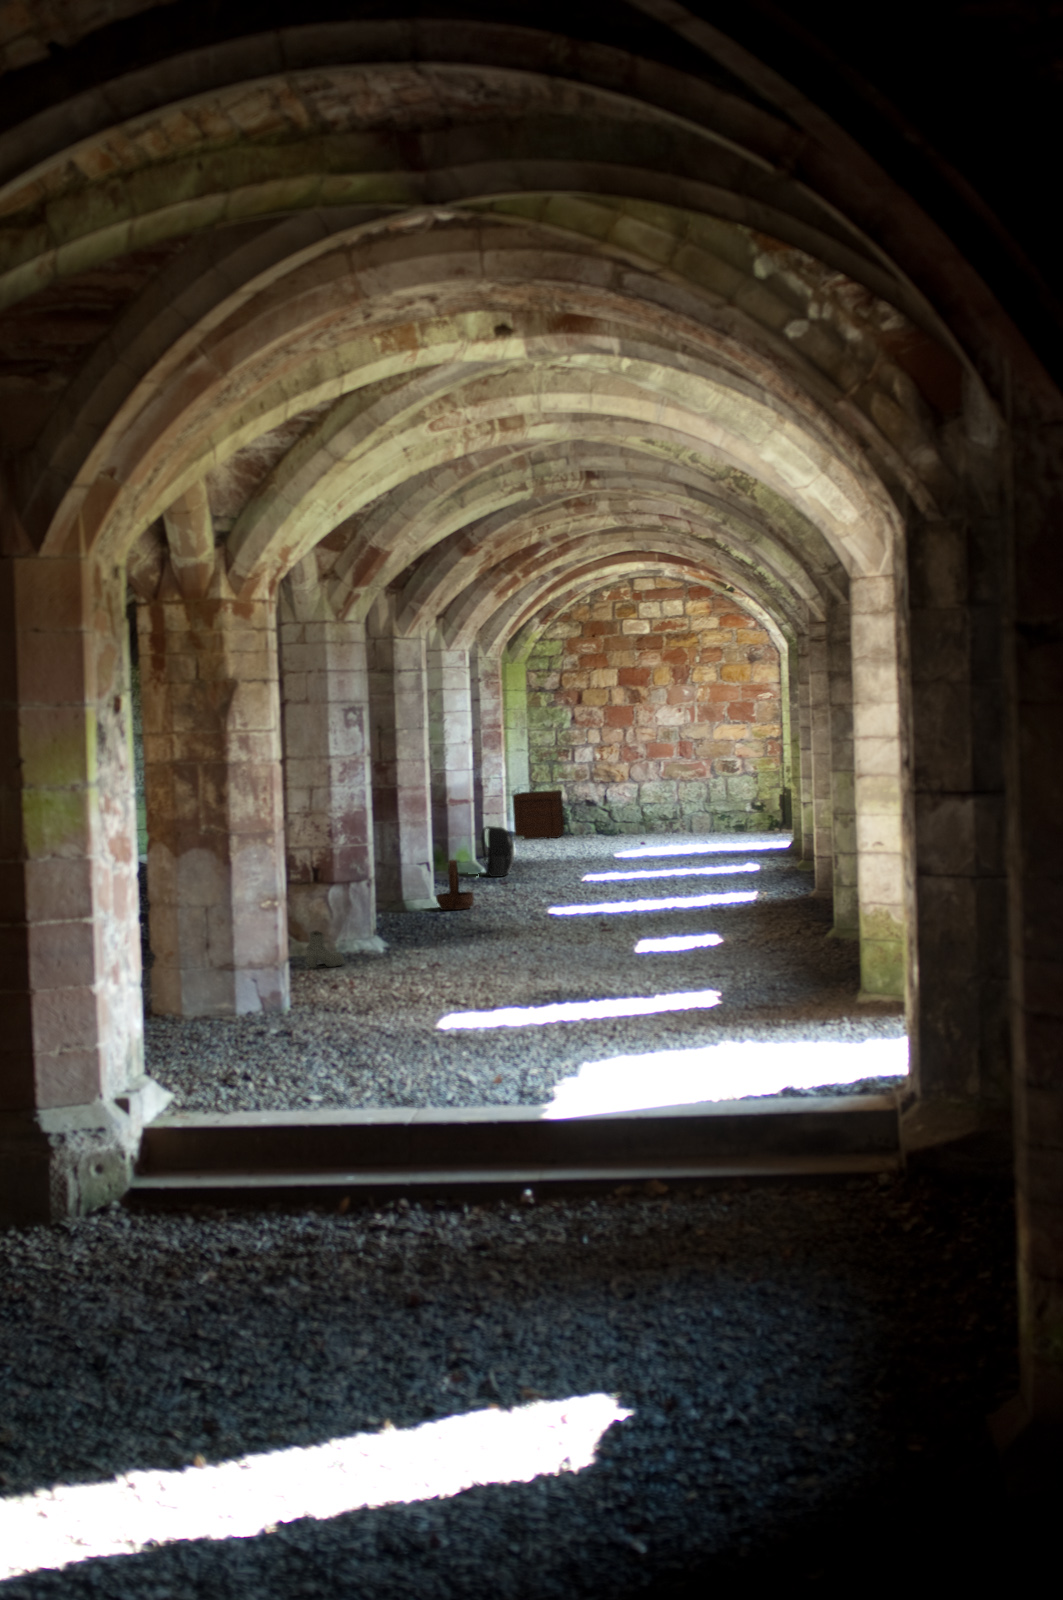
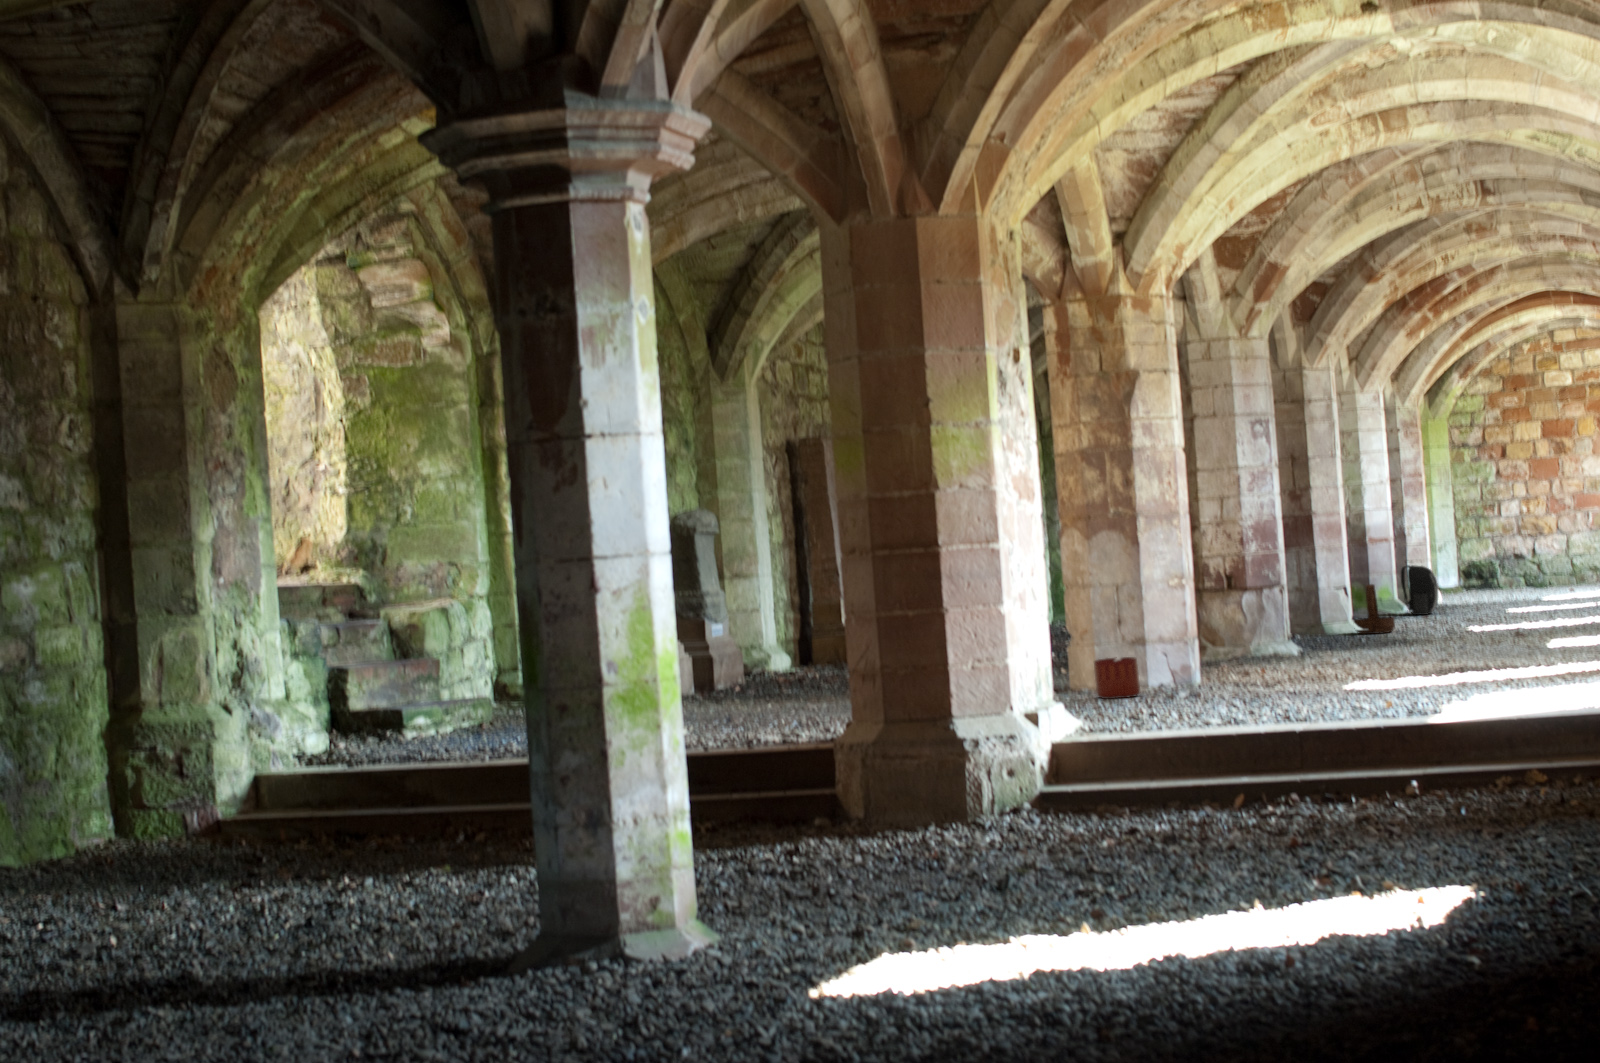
wooden crate: present [513,790,564,839] -> none [1433,546,1494,595]
boots: present [306,931,344,968] -> none [1219,635,1258,669]
planter: none [179,981,228,1029] -> present [1094,657,1140,699]

